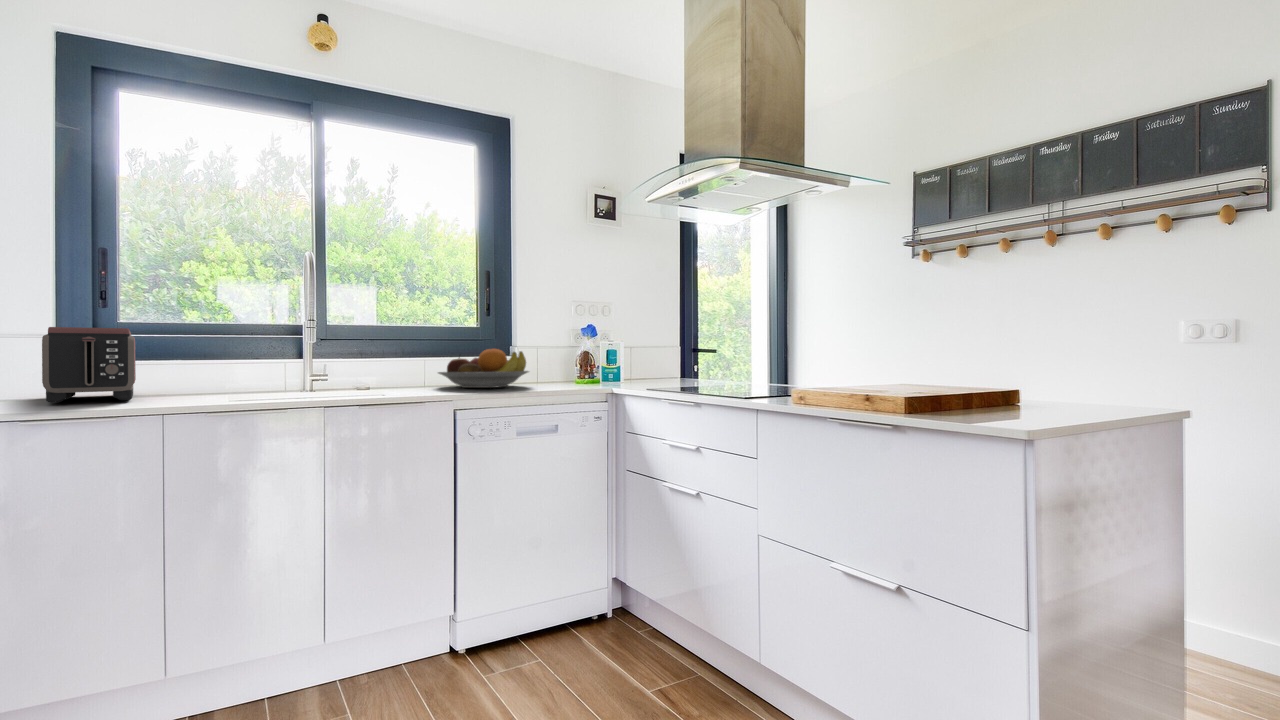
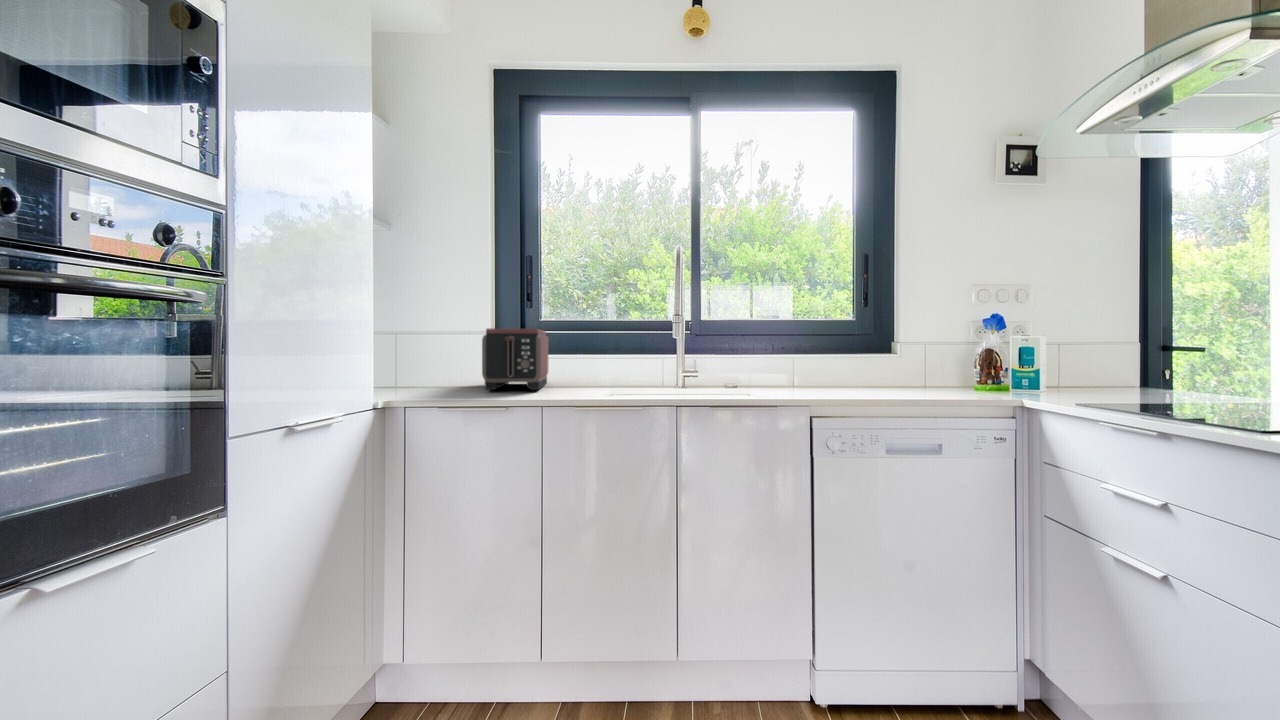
fruit bowl: present [438,349,529,388] -> none [802,346,910,391]

